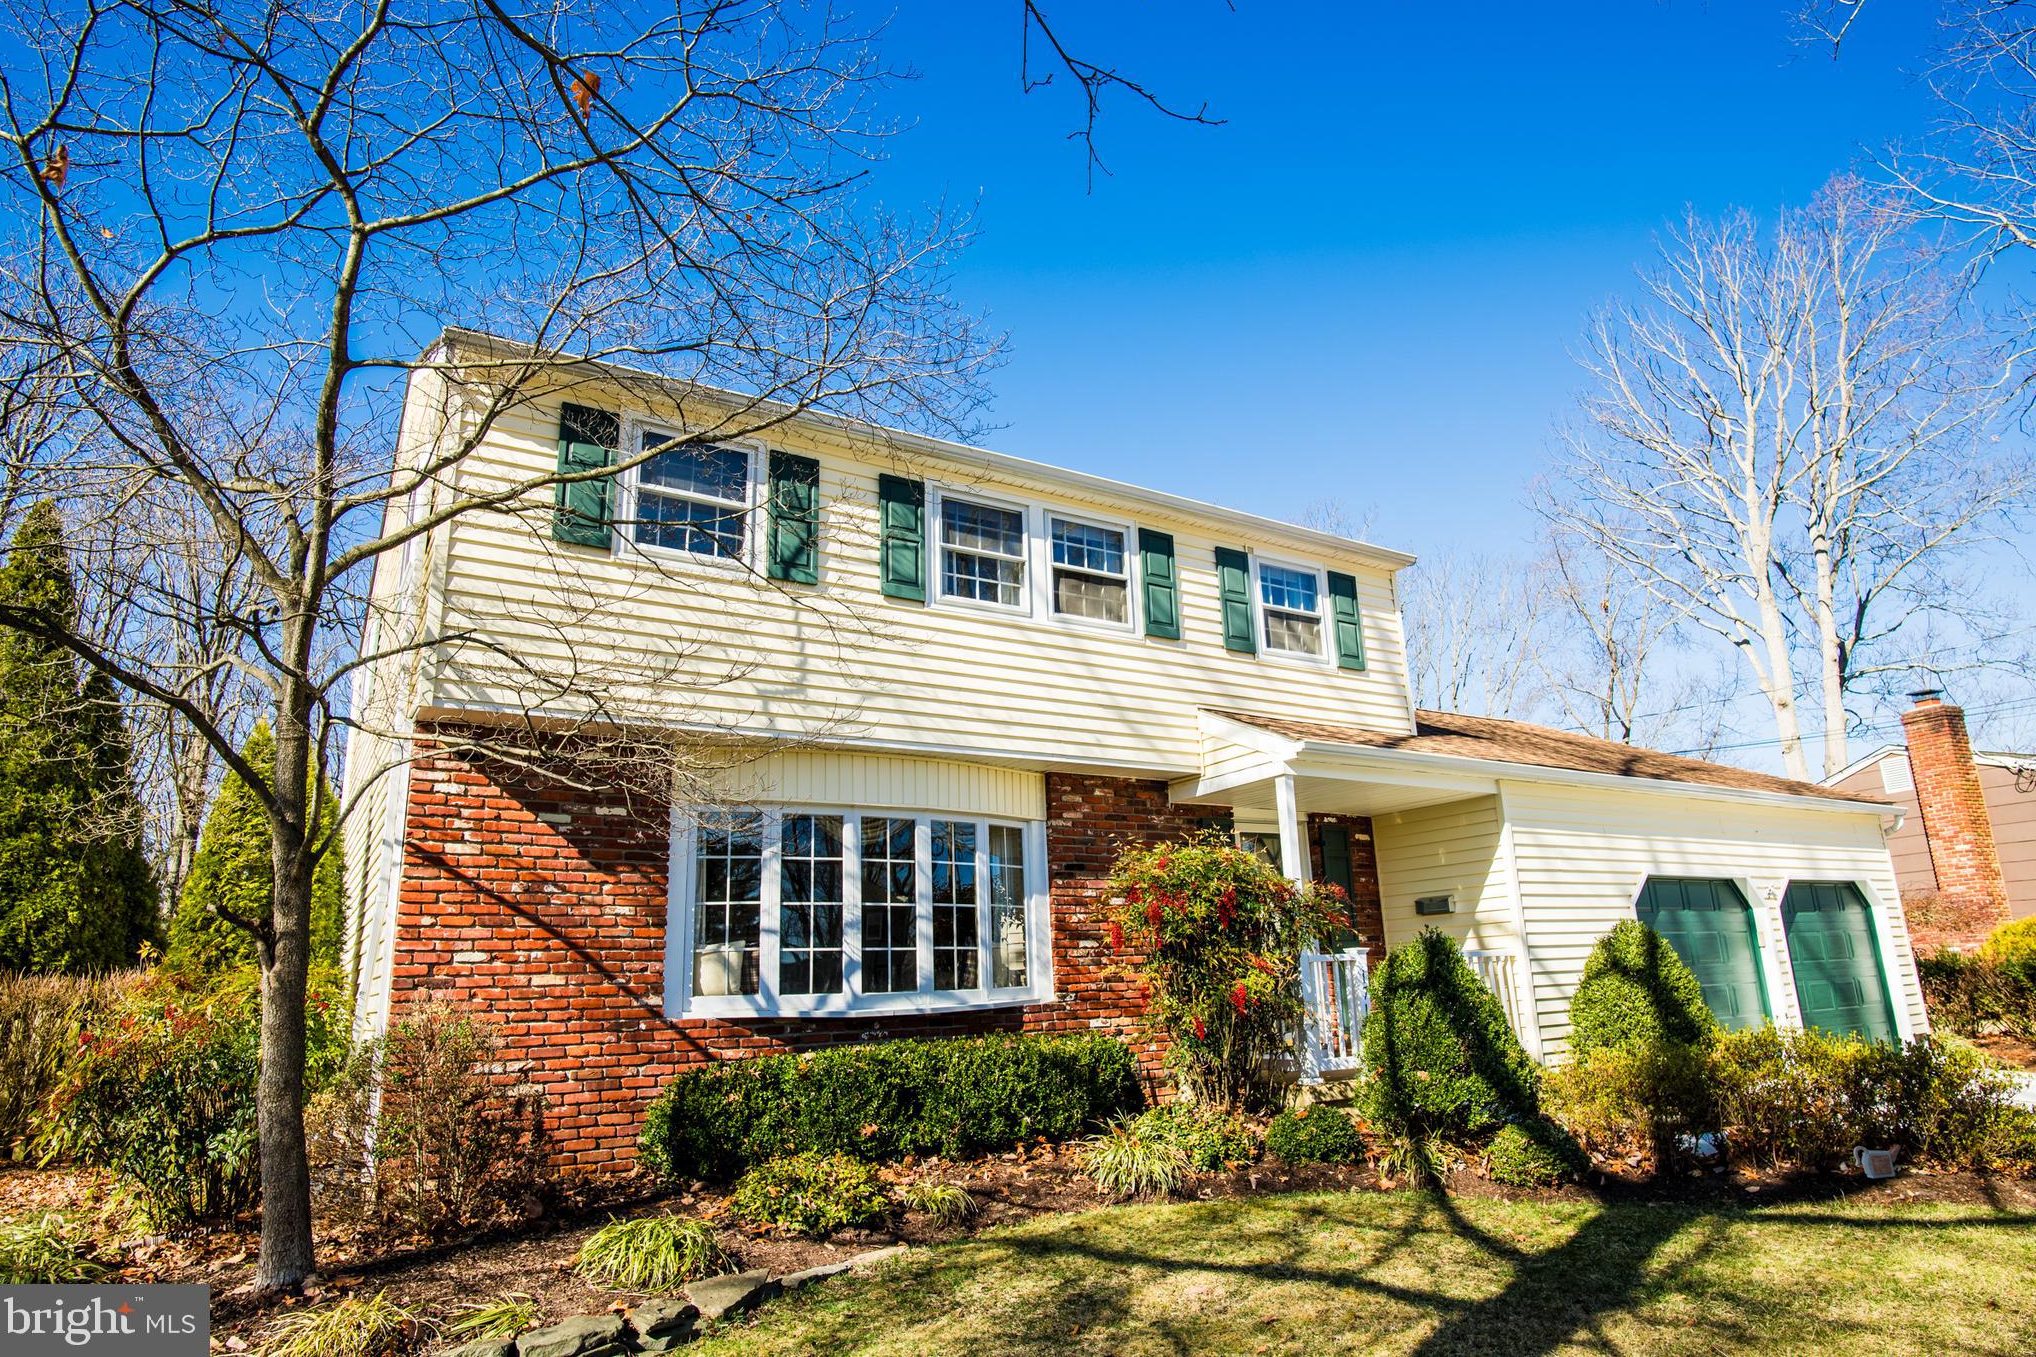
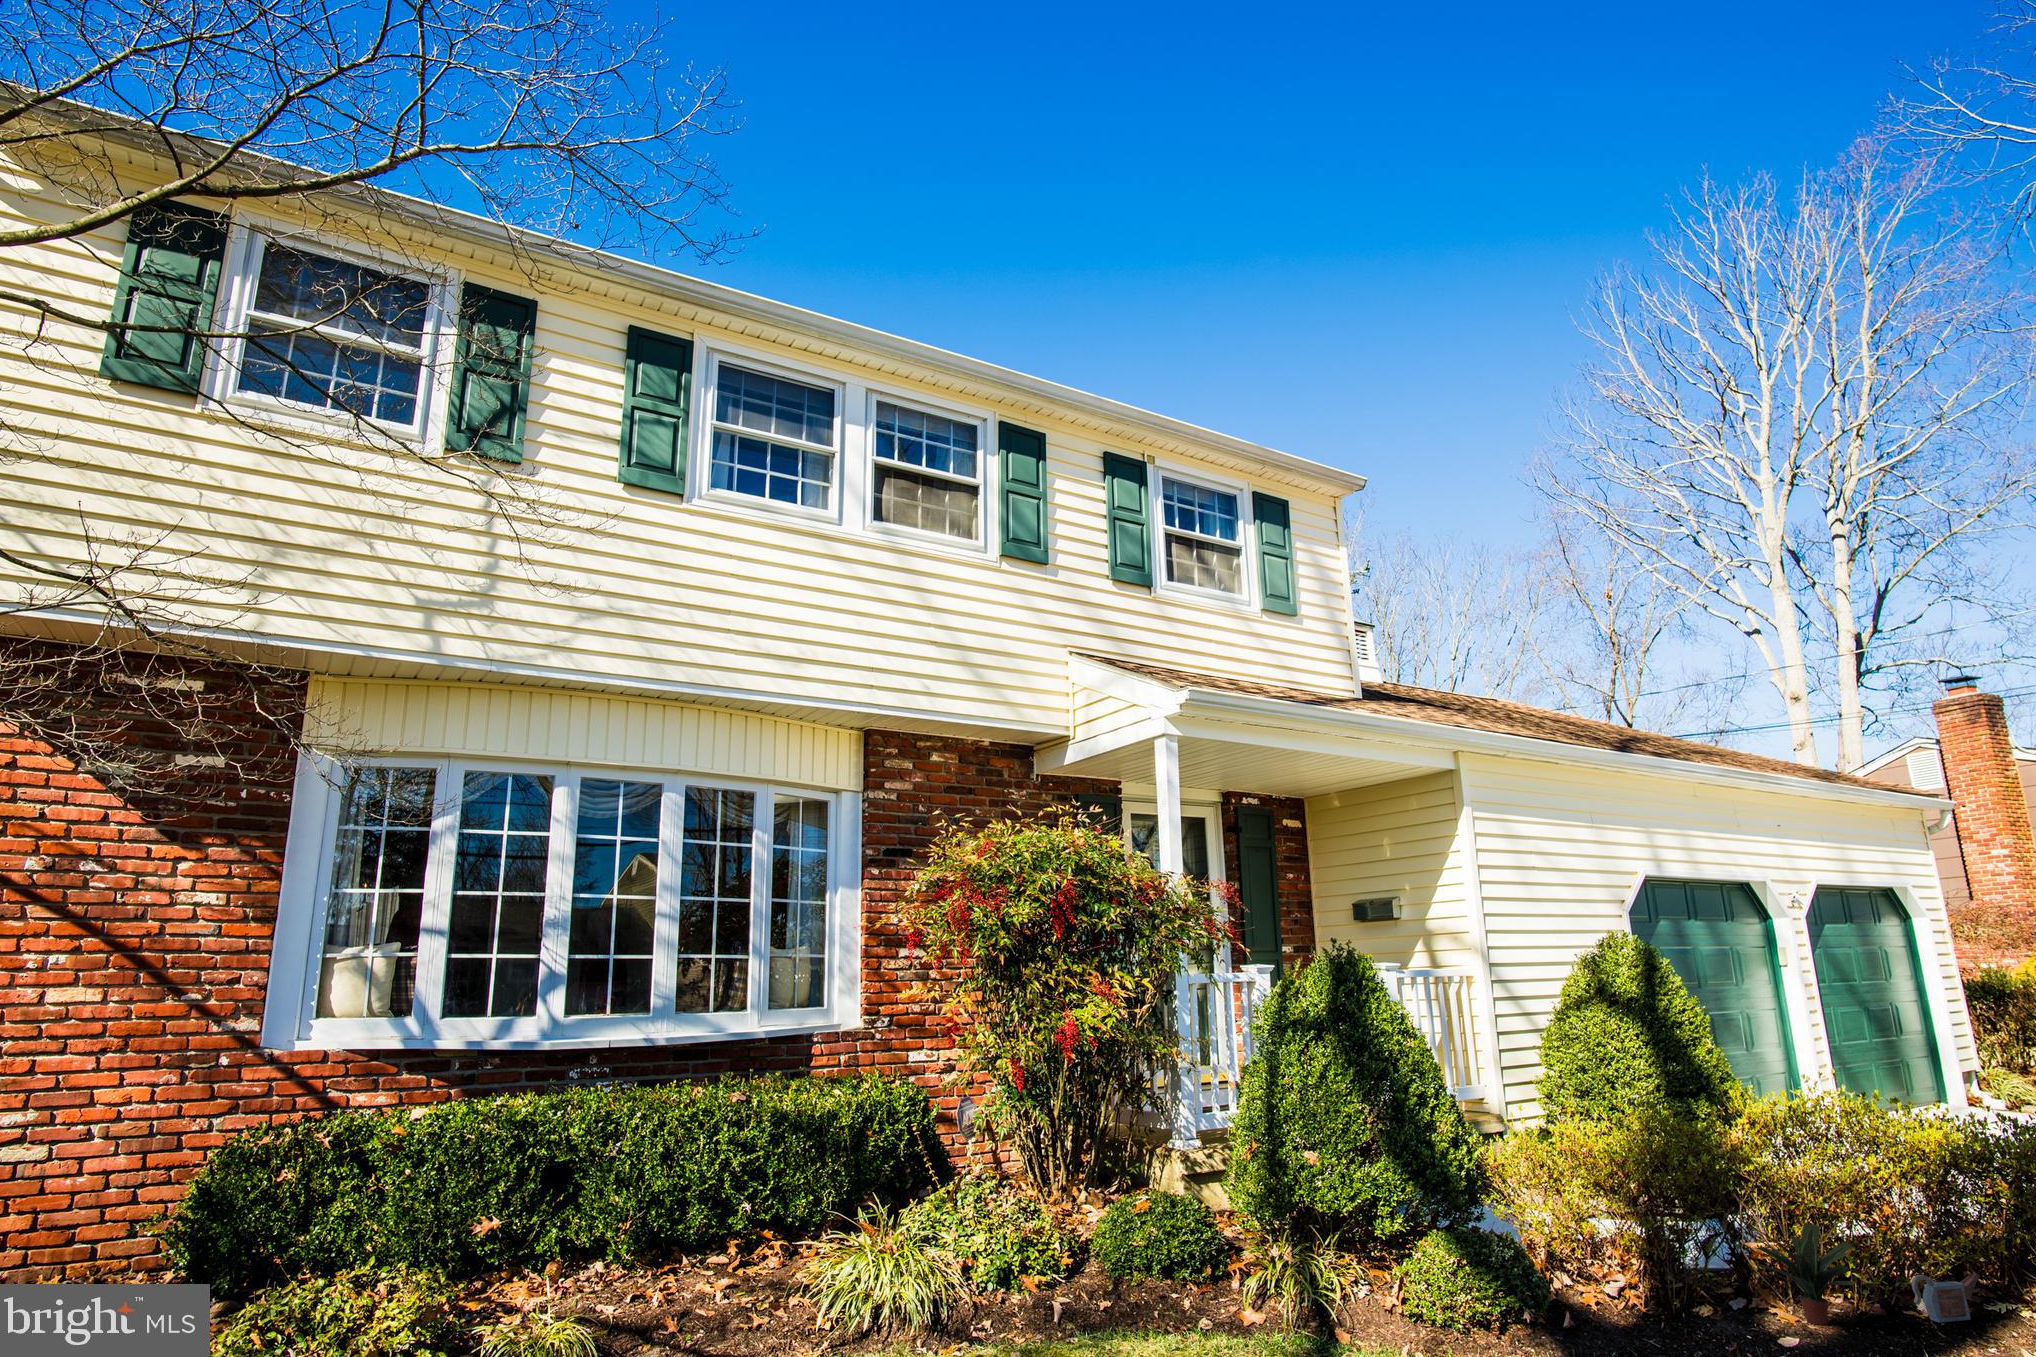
potted plant: none [1731,1112,1815,1181] -> present [1739,1220,1857,1325]

